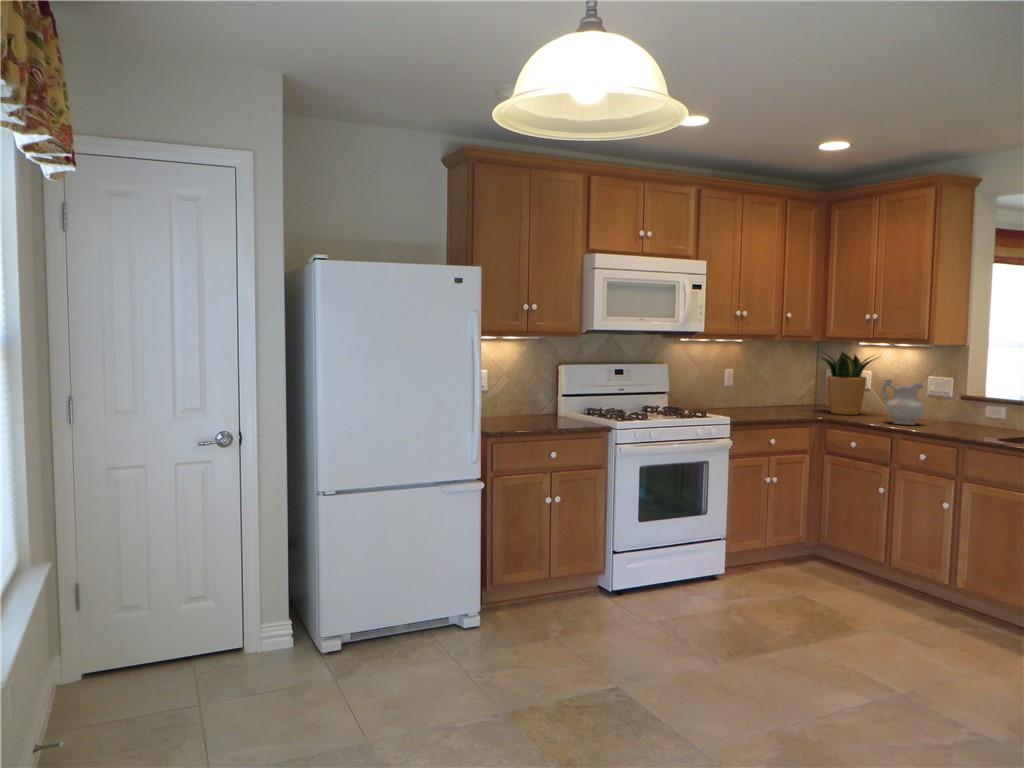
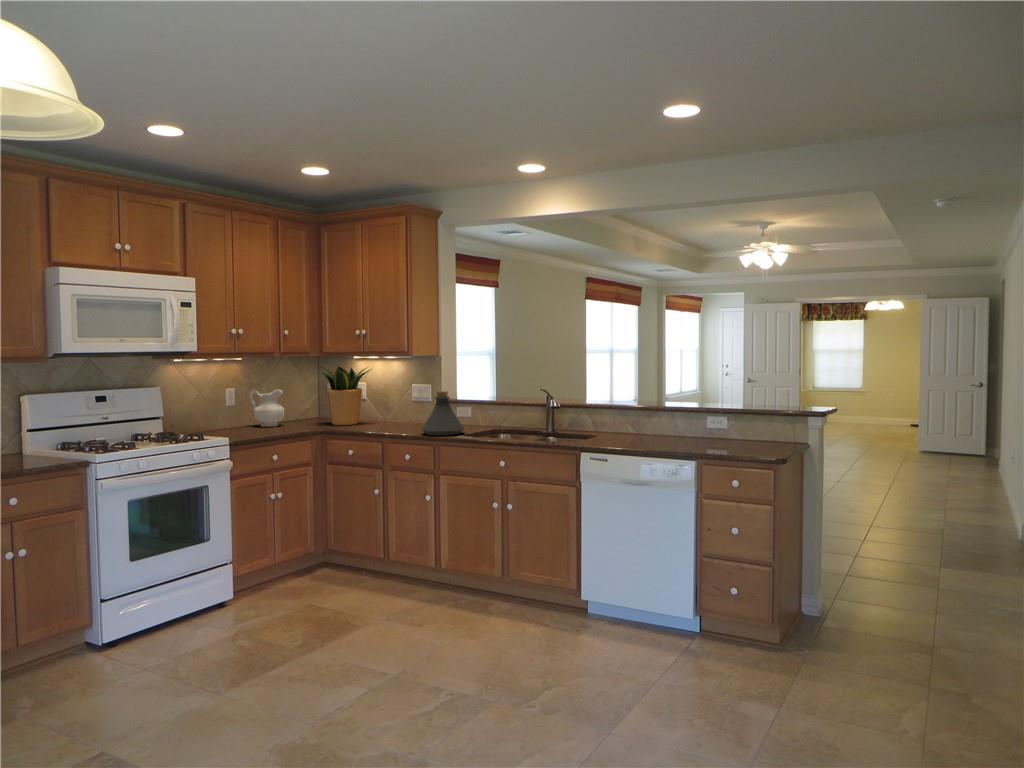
ceramic pitcher: present [881,380,924,425] -> present [250,389,285,427]
bottle: none [942,385,1001,437] -> present [422,391,464,436]

